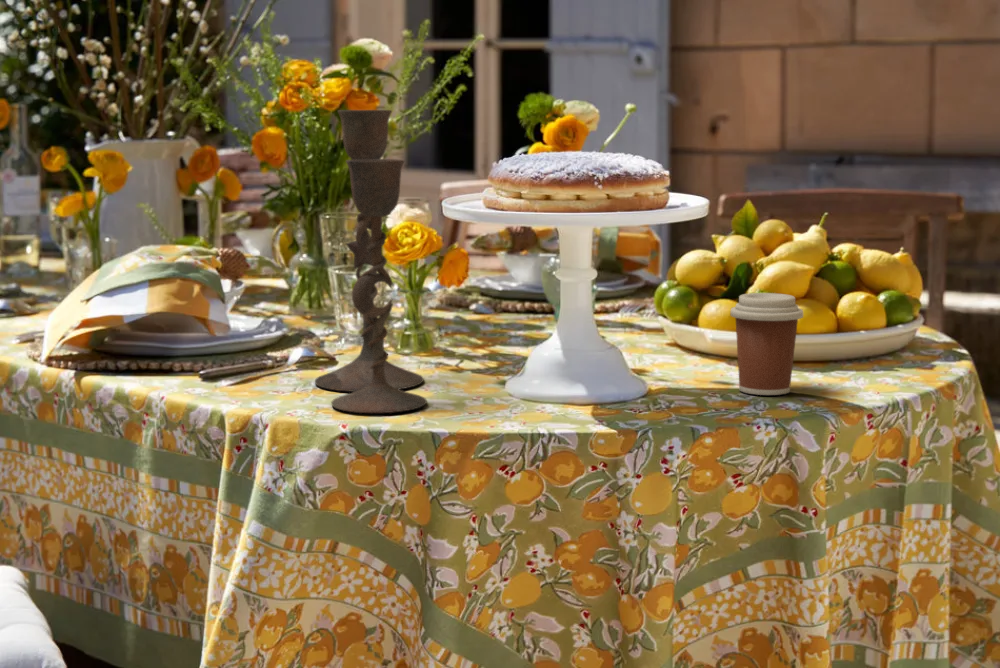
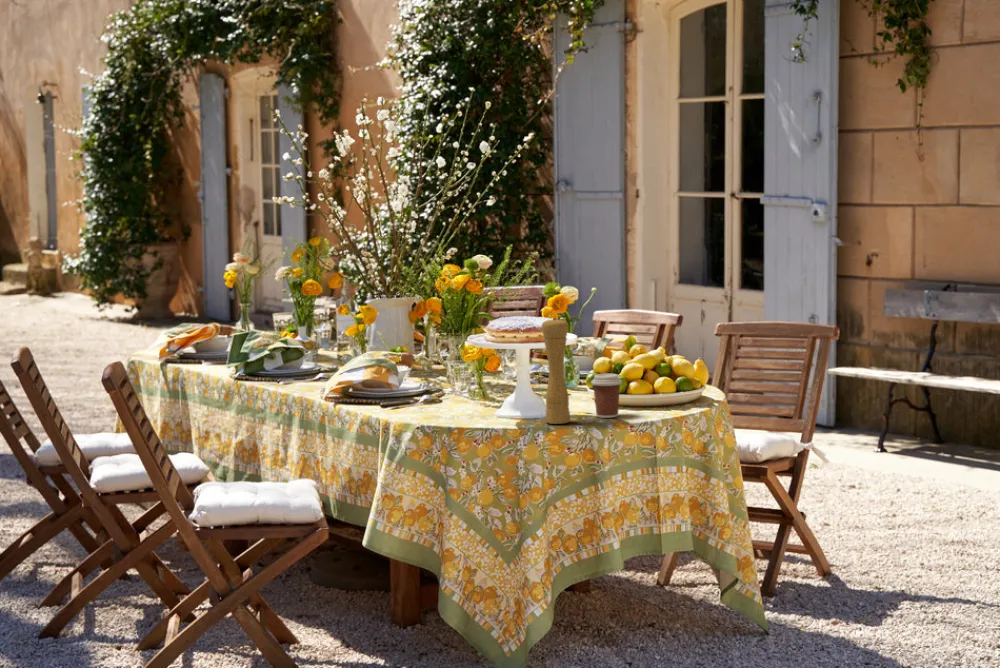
candlestick: present [315,110,427,413] -> none [421,295,471,422]
pepper mill: none [652,155,719,414] -> present [542,318,570,424]

